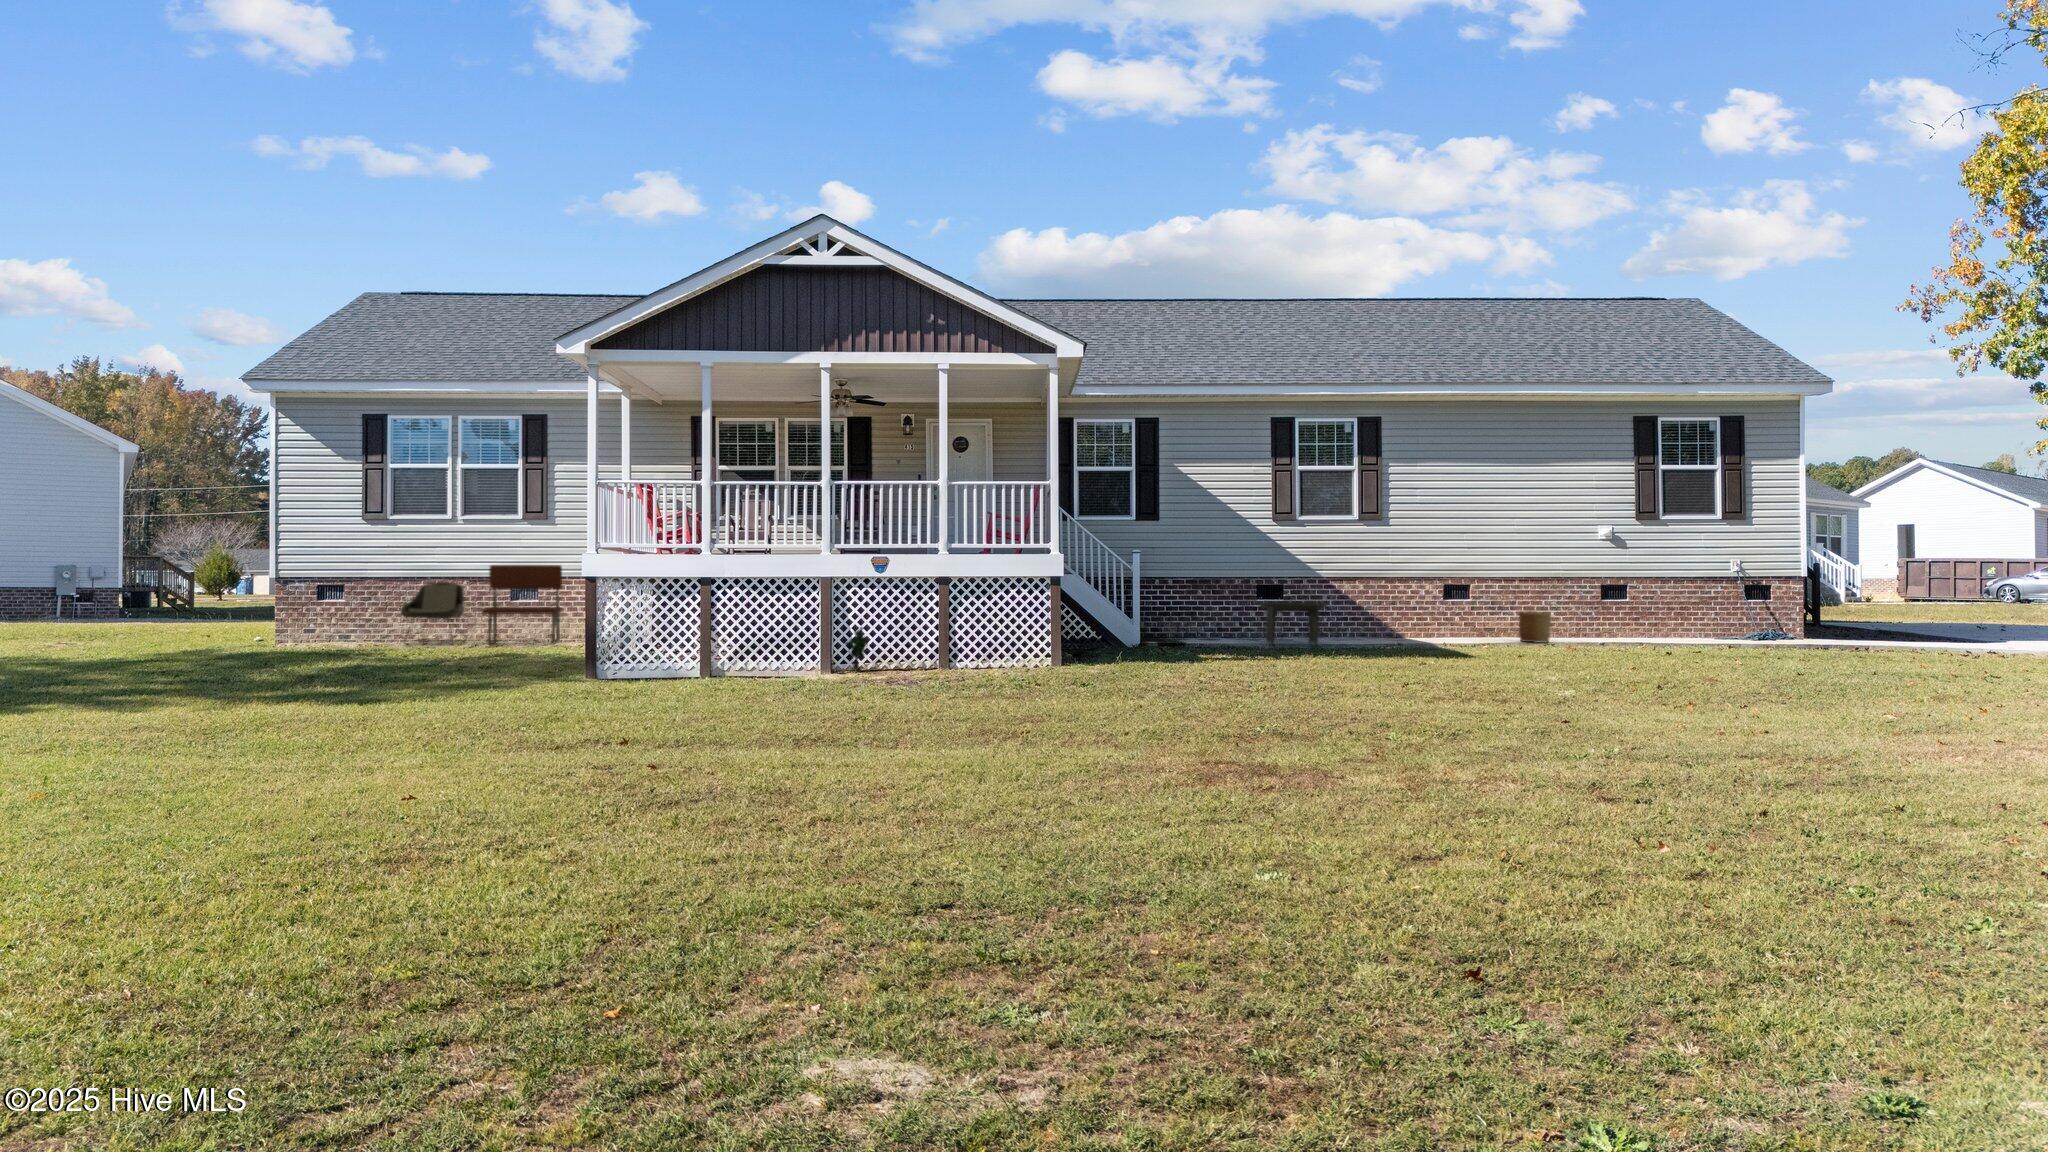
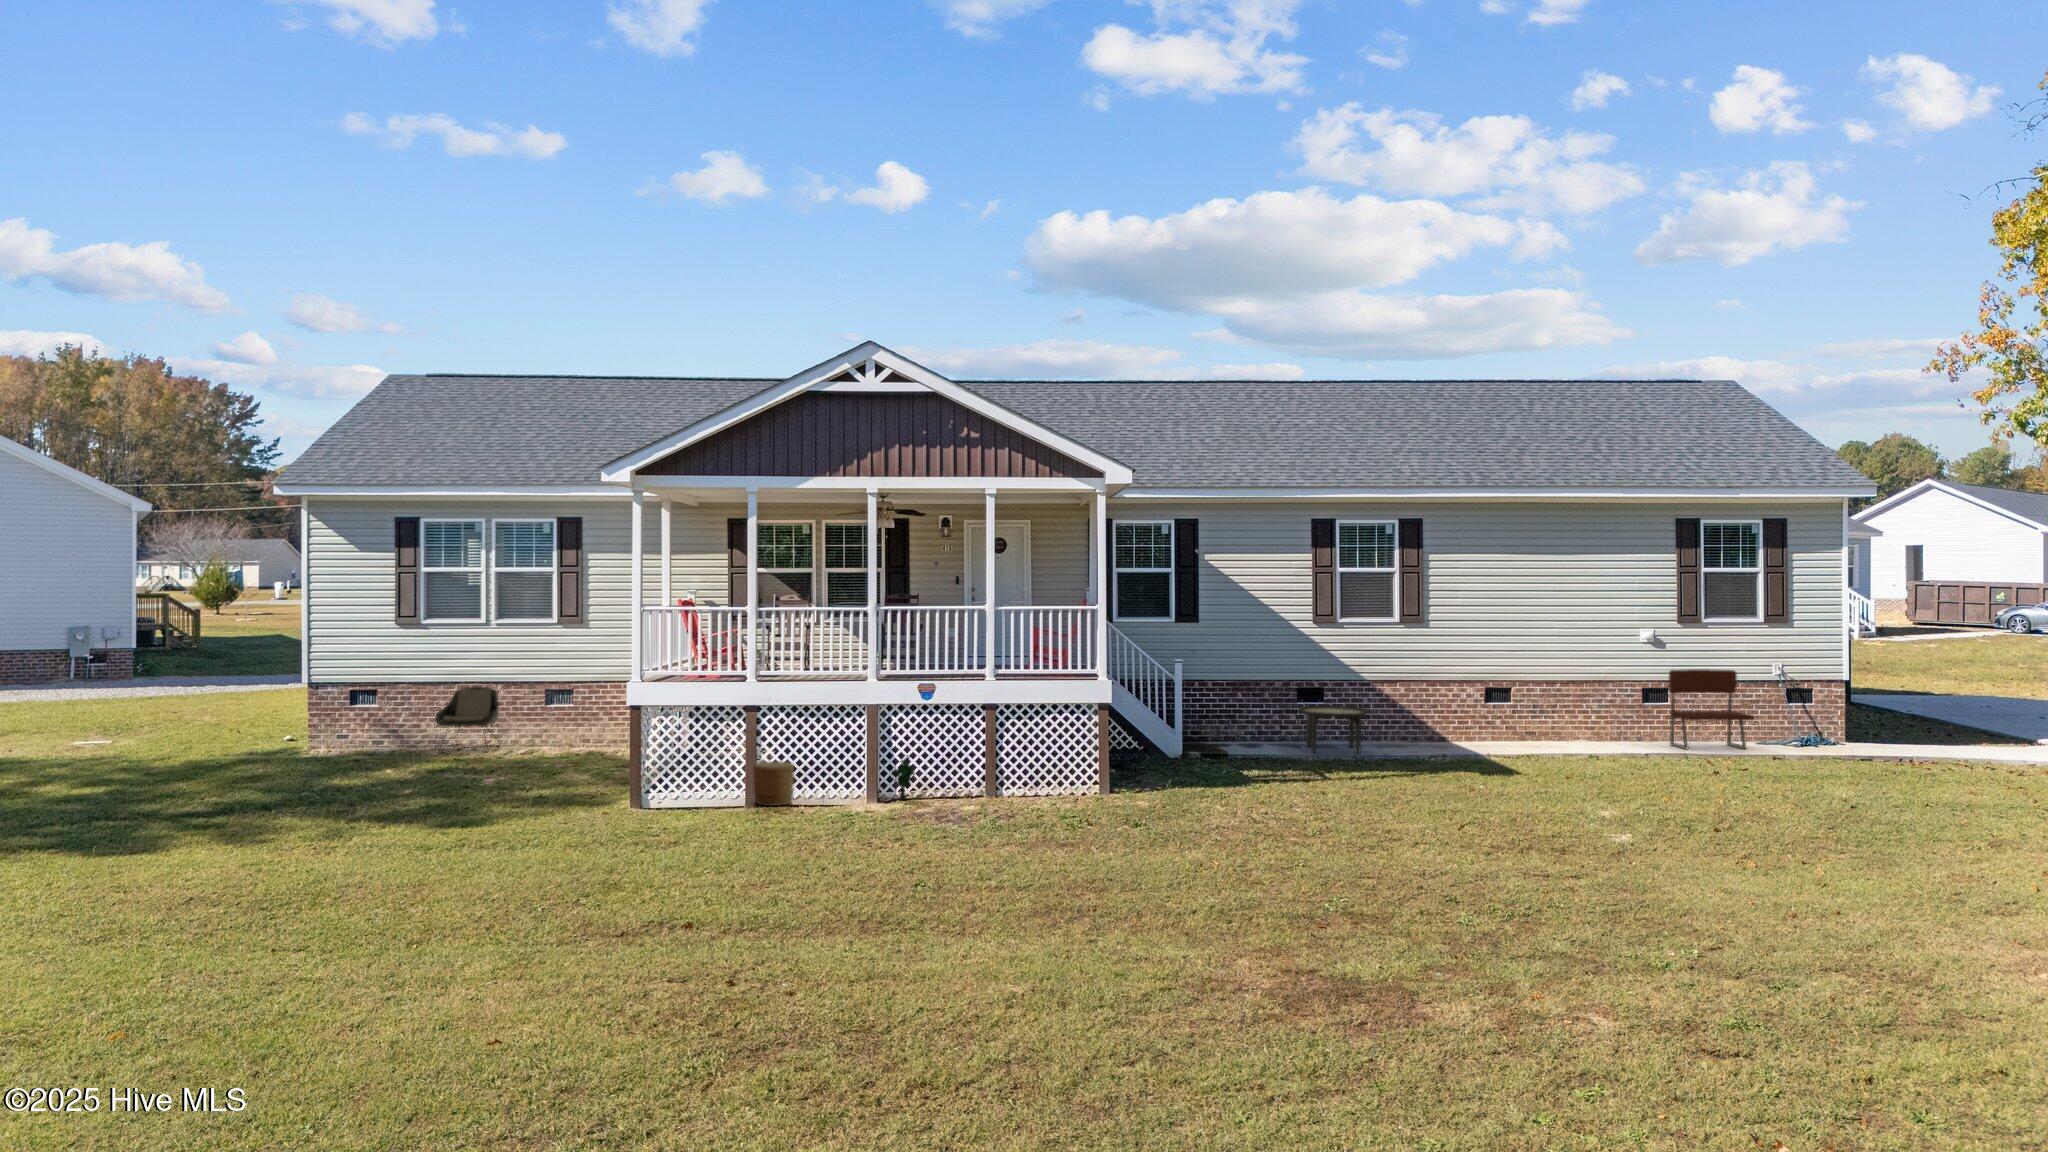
bench: present [482,565,562,644] -> present [1669,669,1755,749]
woven basket: present [1519,611,1551,643] -> present [753,761,794,806]

